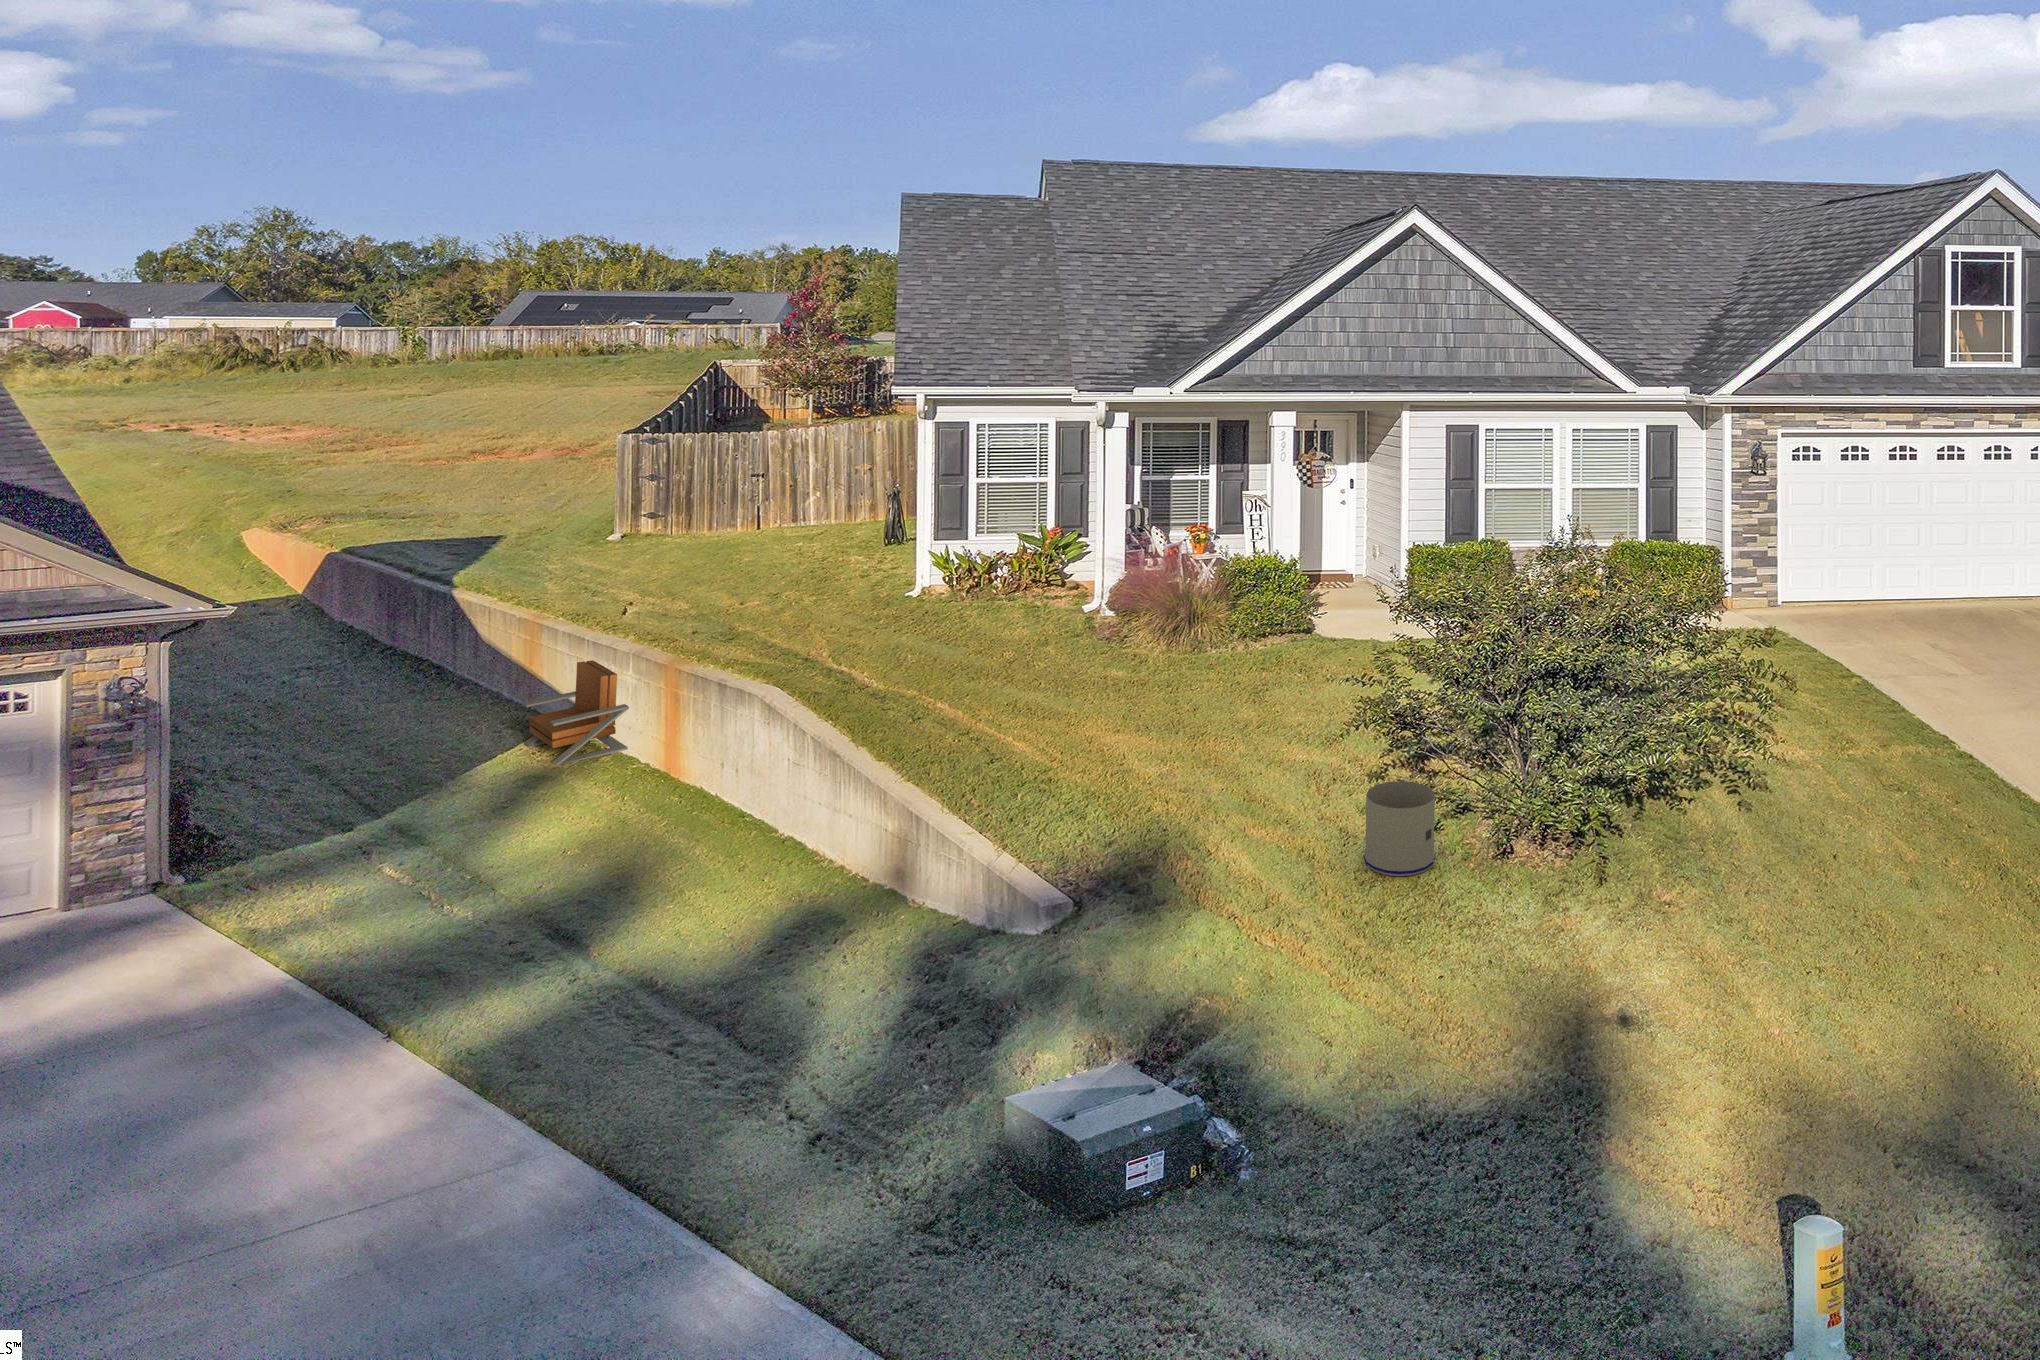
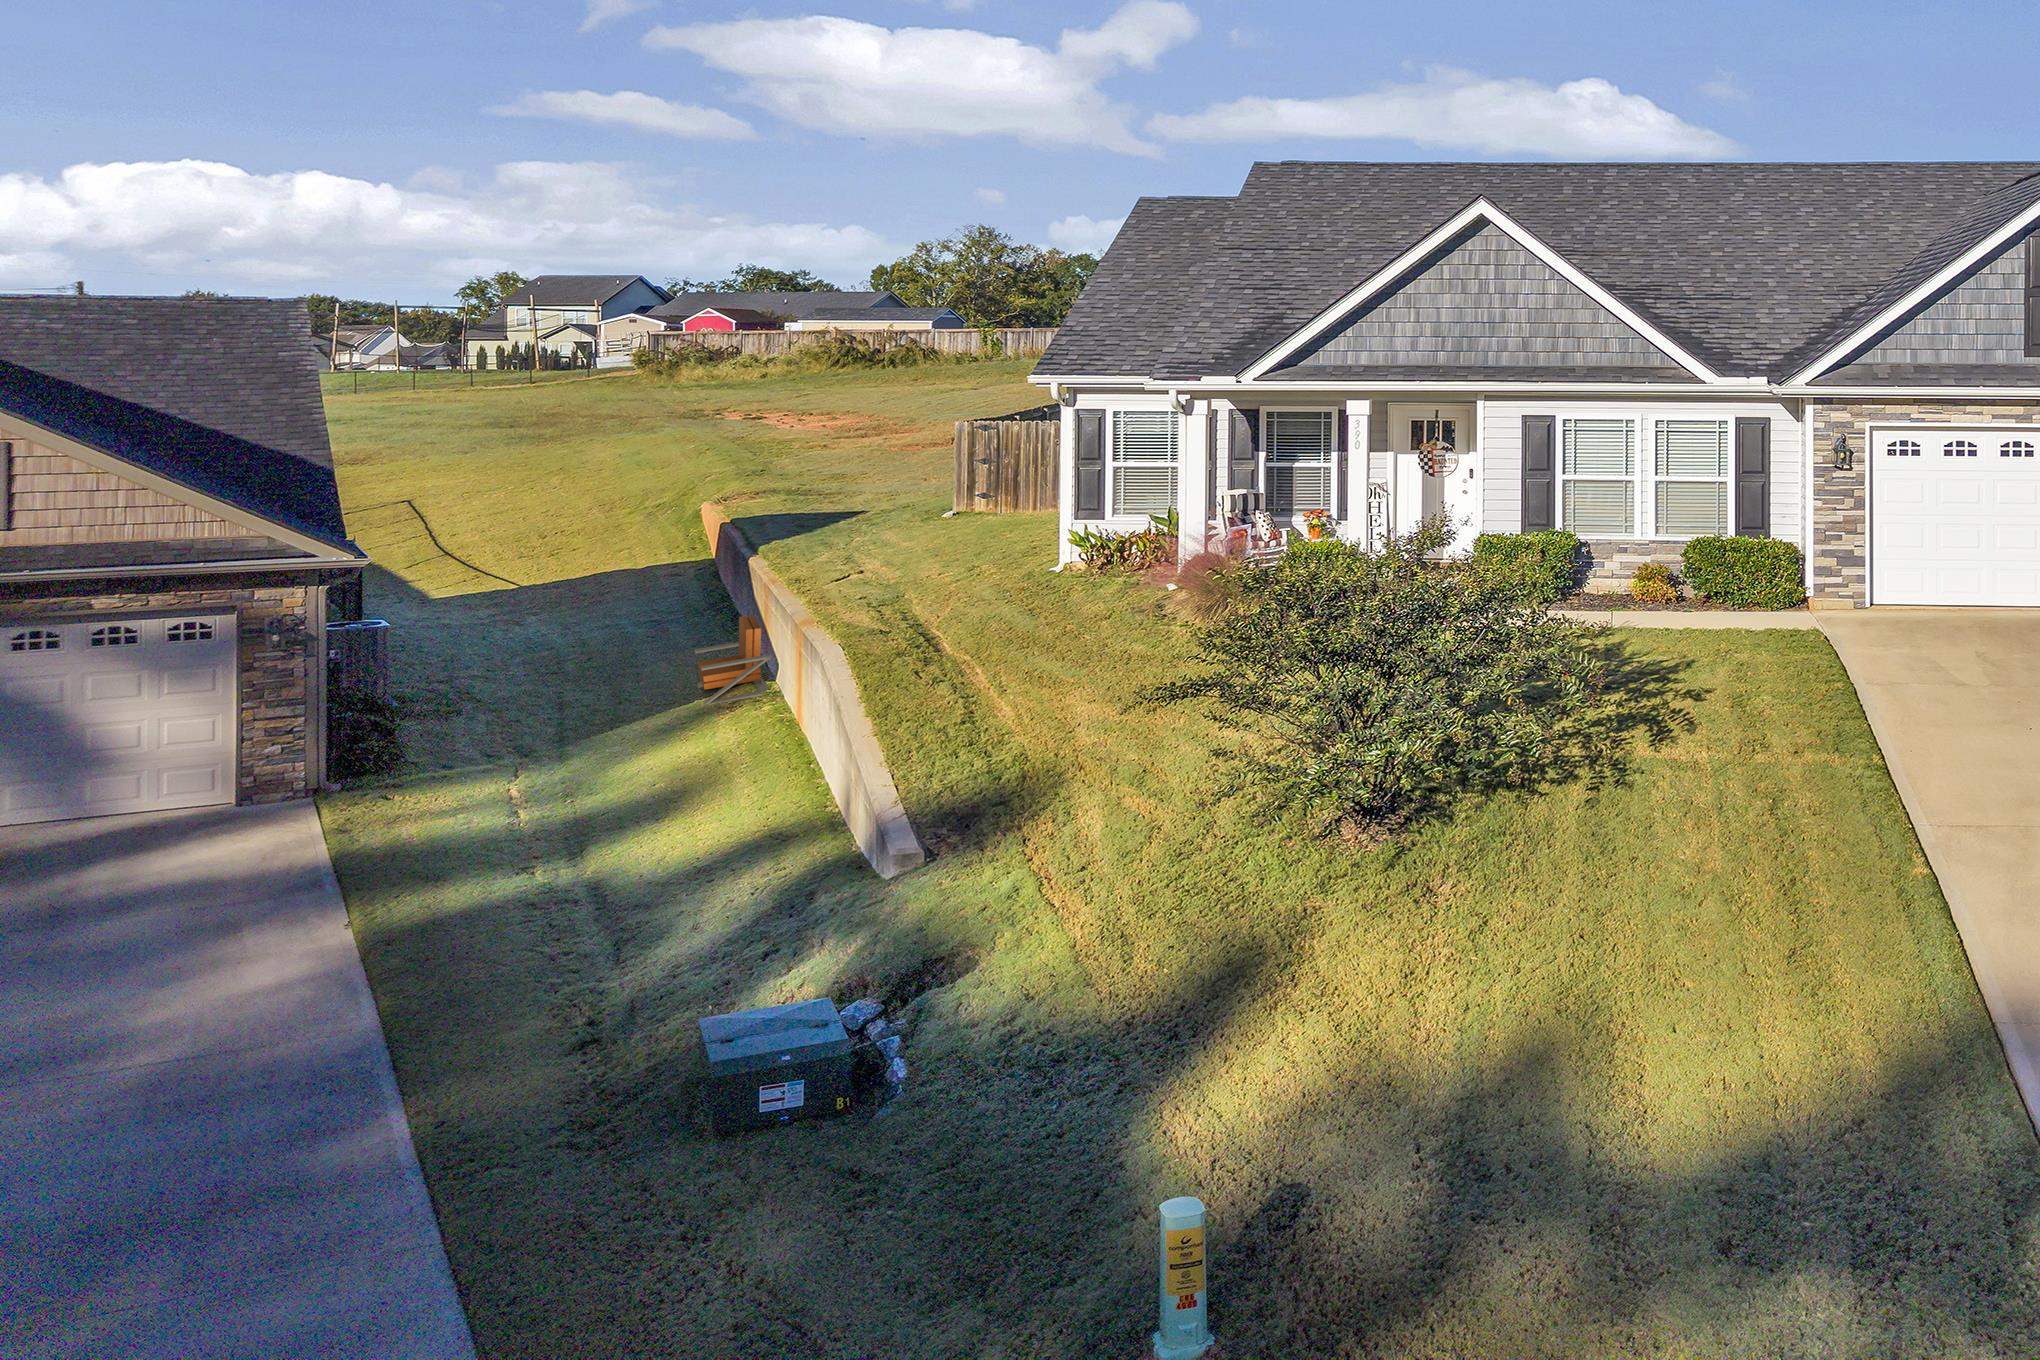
trash can: present [1364,781,1435,876] -> none [1242,765,1314,860]

